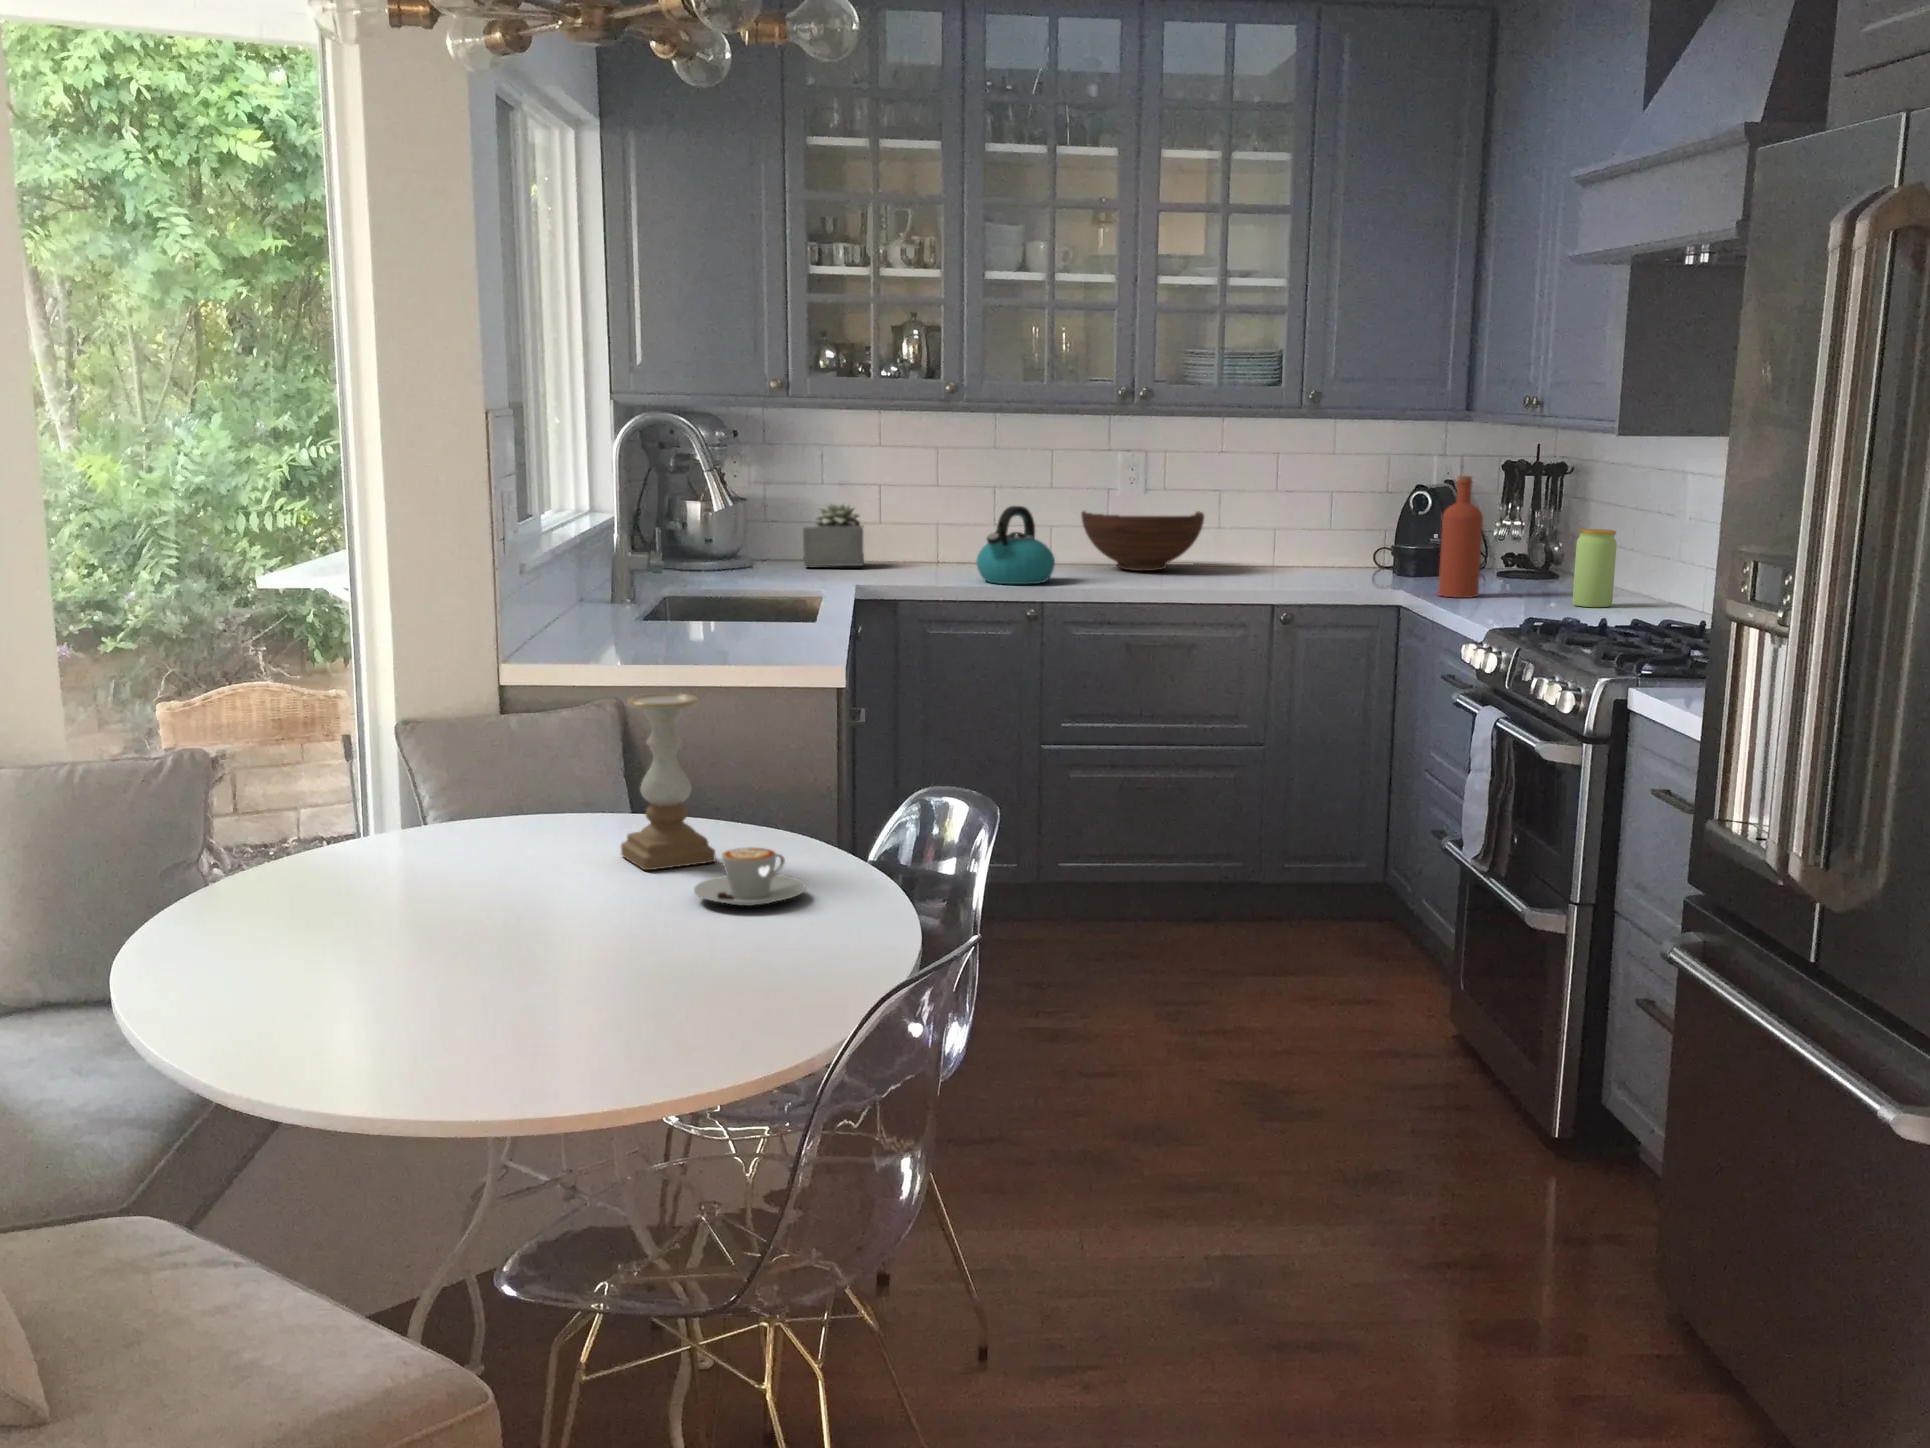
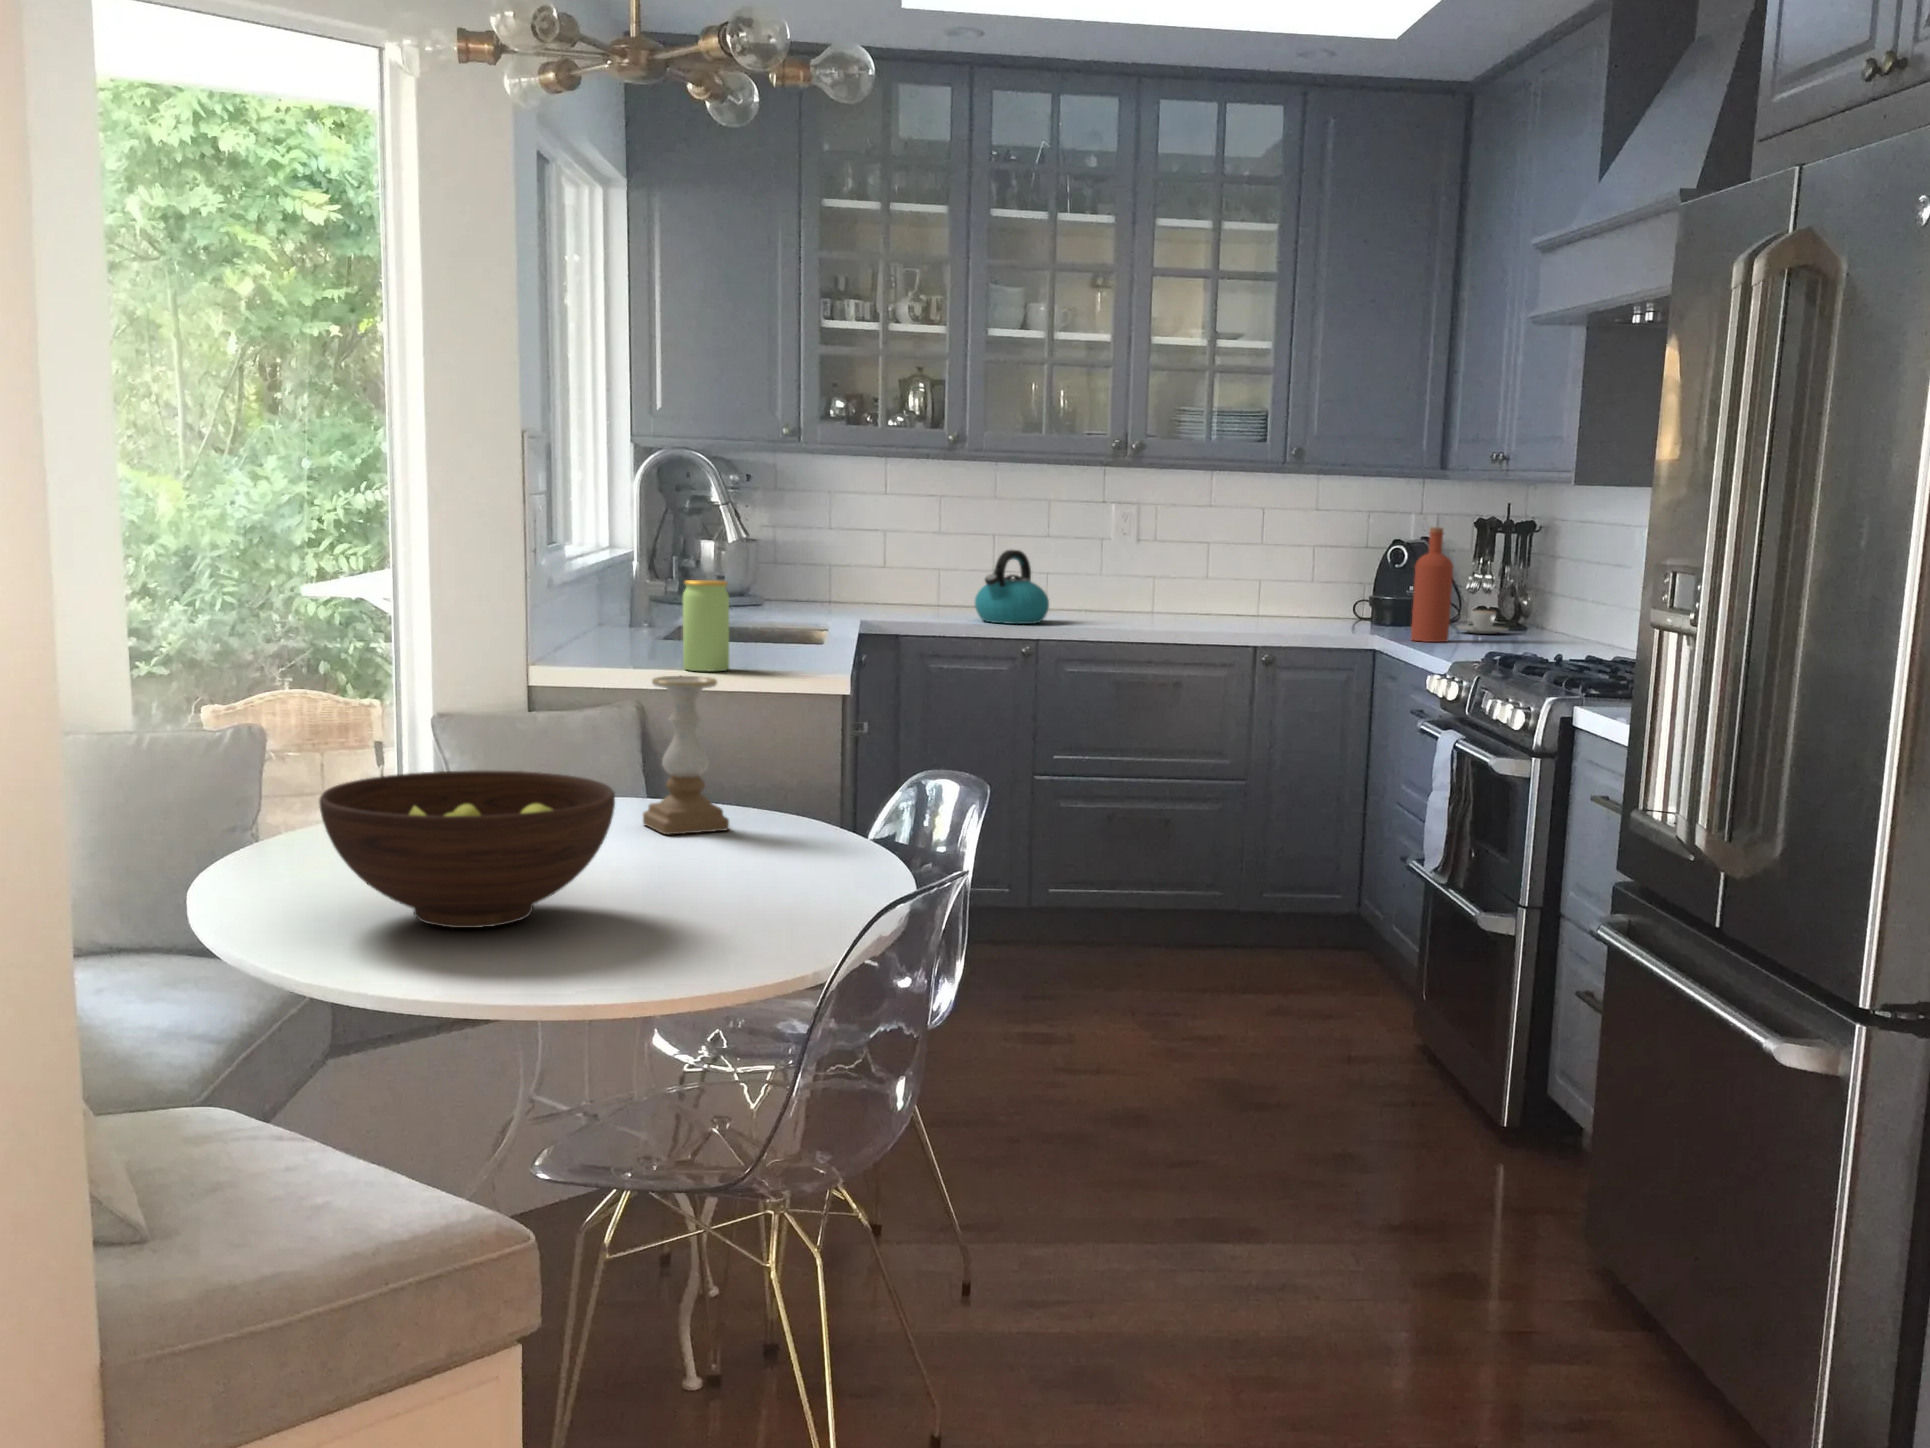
succulent plant: present [803,504,864,566] -> none [810,545,868,606]
fruit bowl: present [1081,511,1204,571] -> present [319,770,615,928]
jar: present [1572,529,1617,607] -> present [683,580,729,672]
coffee cup: present [694,848,805,906] -> present [1458,610,1508,634]

